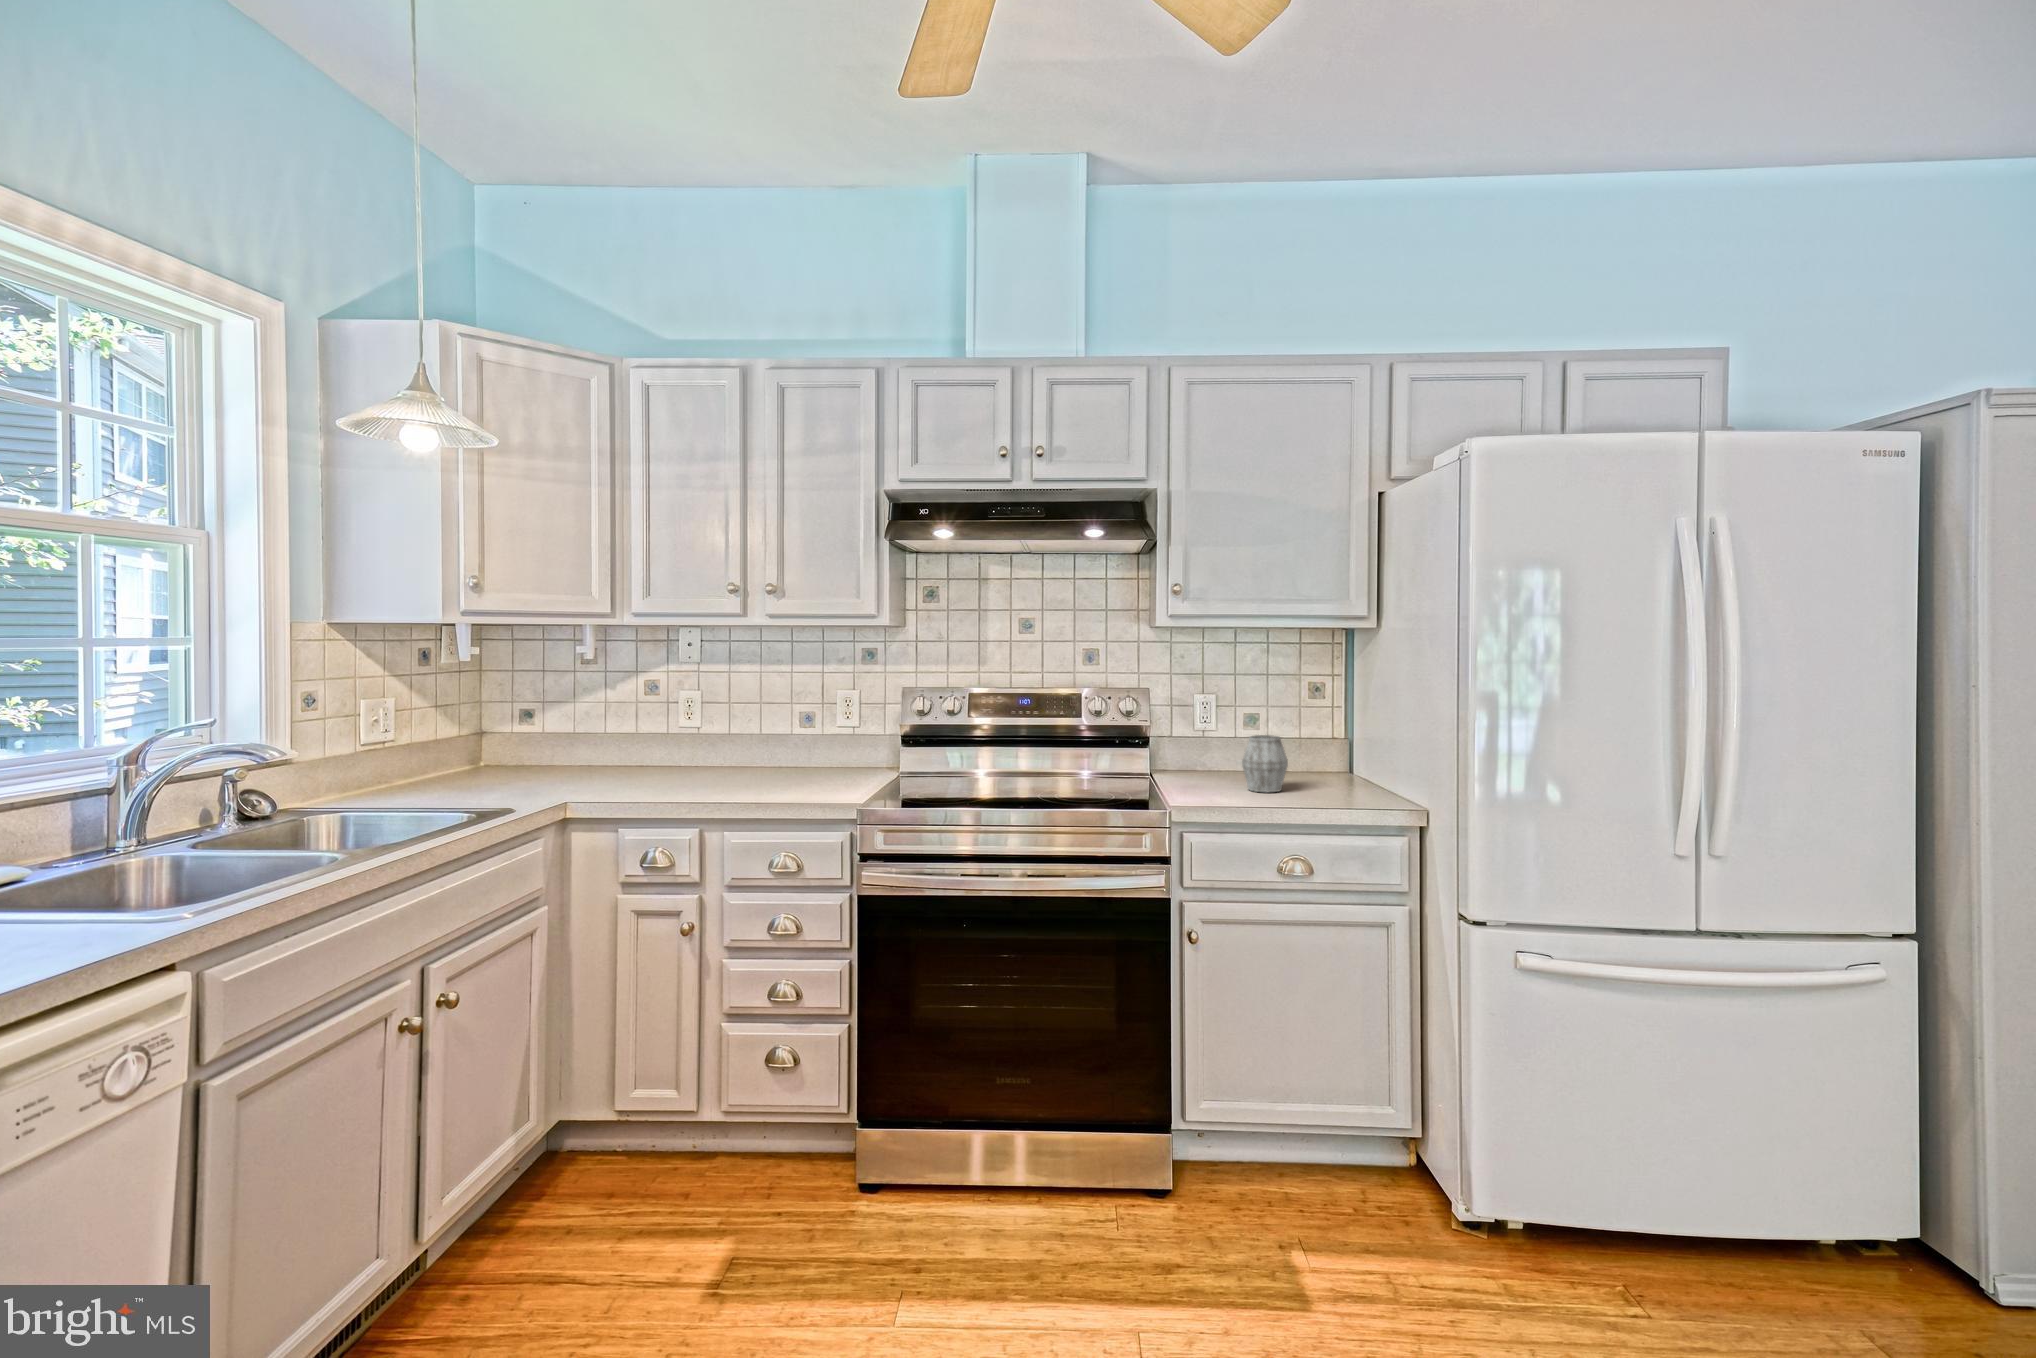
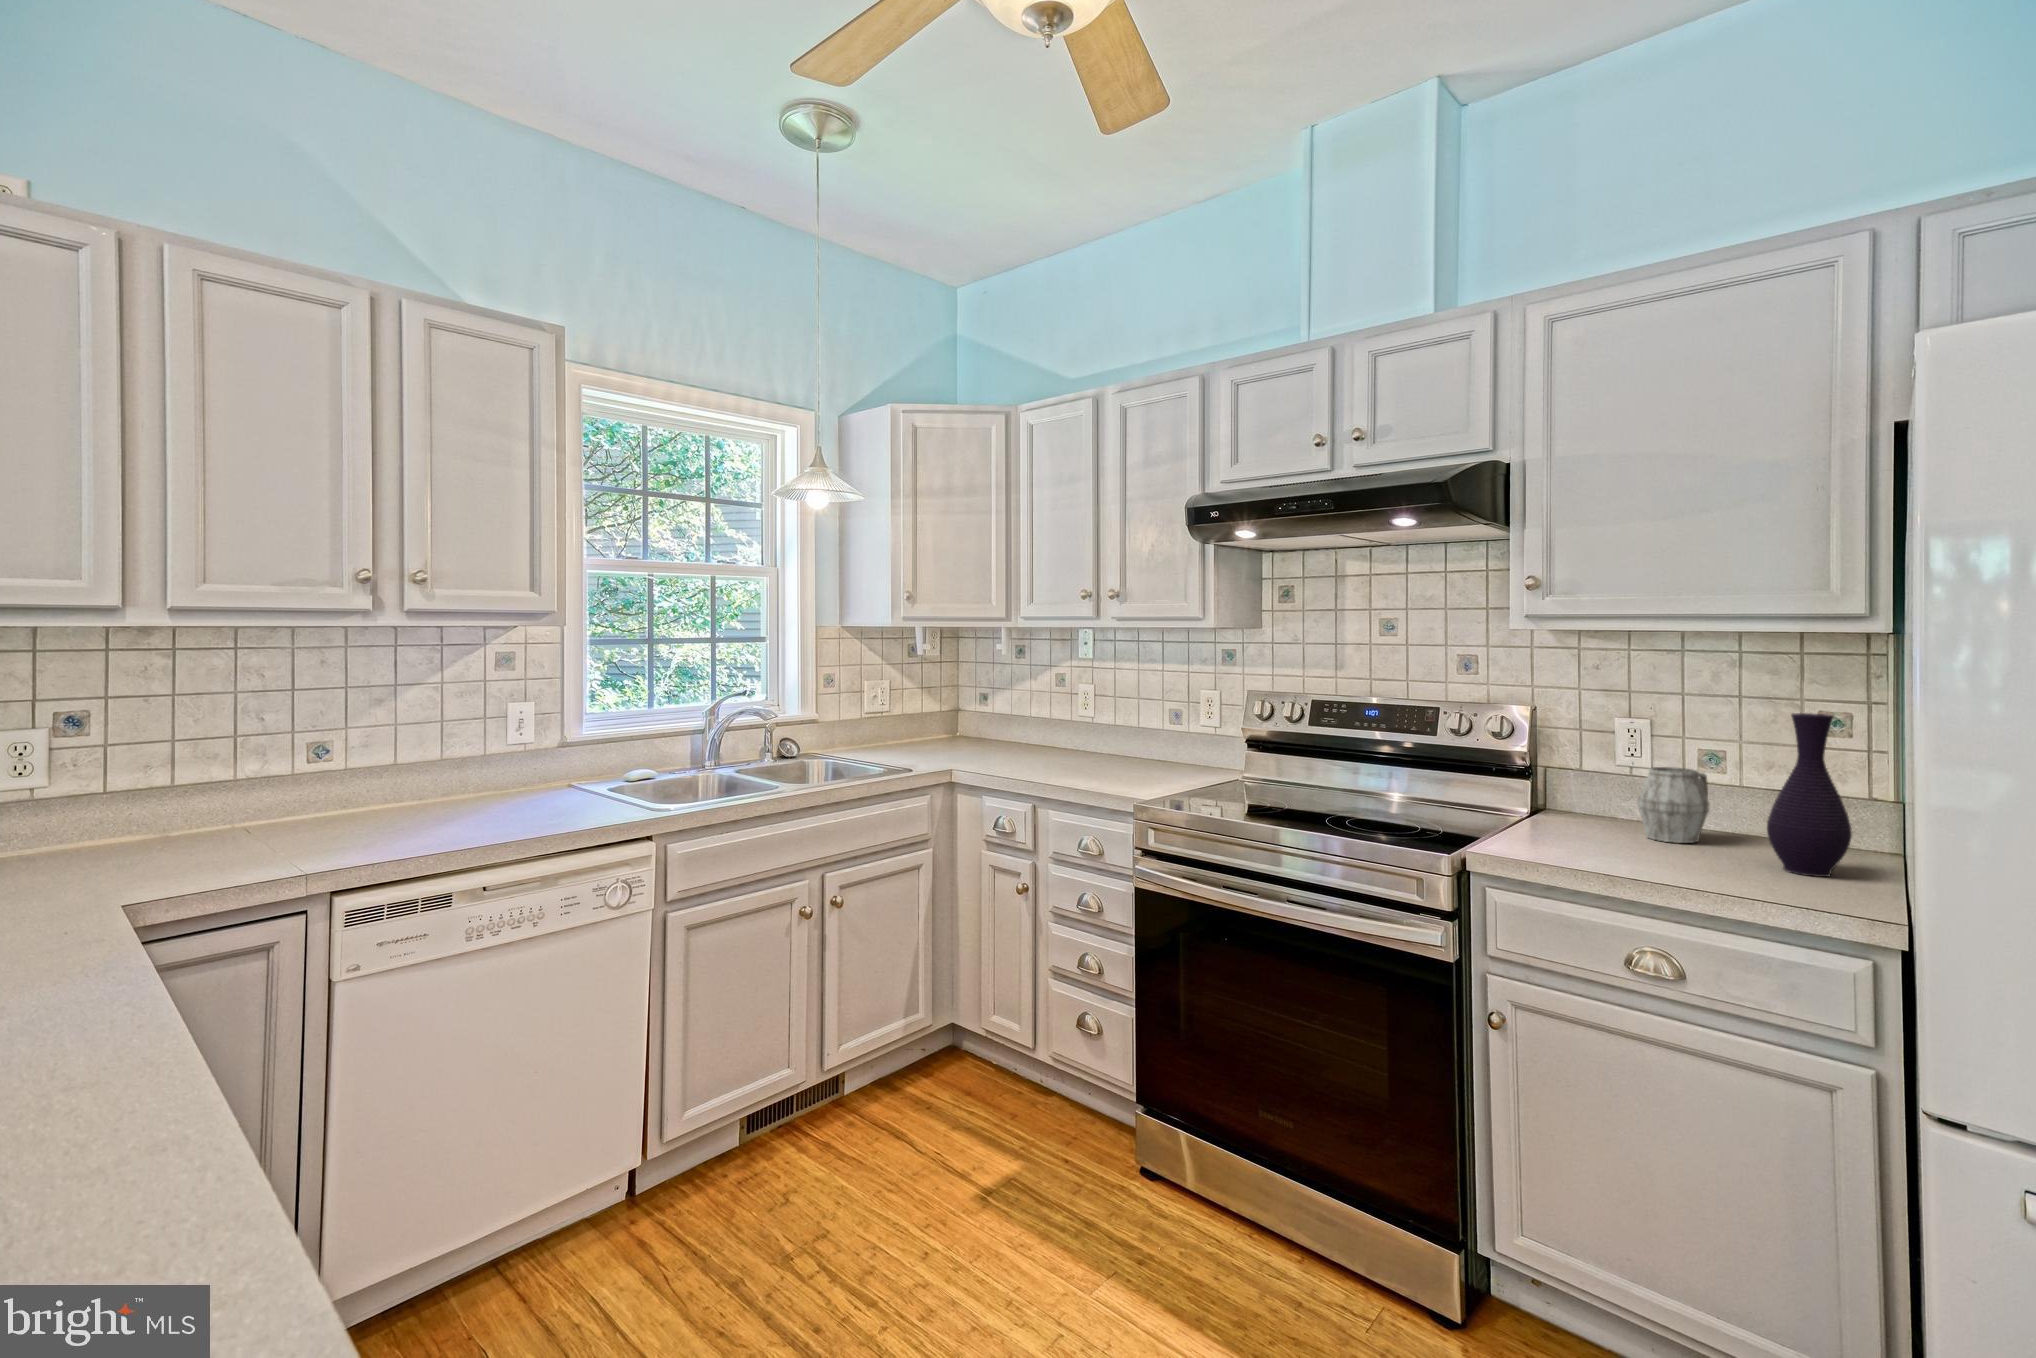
vase: none [1337,690,1386,805] -> present [1767,713,1852,877]

